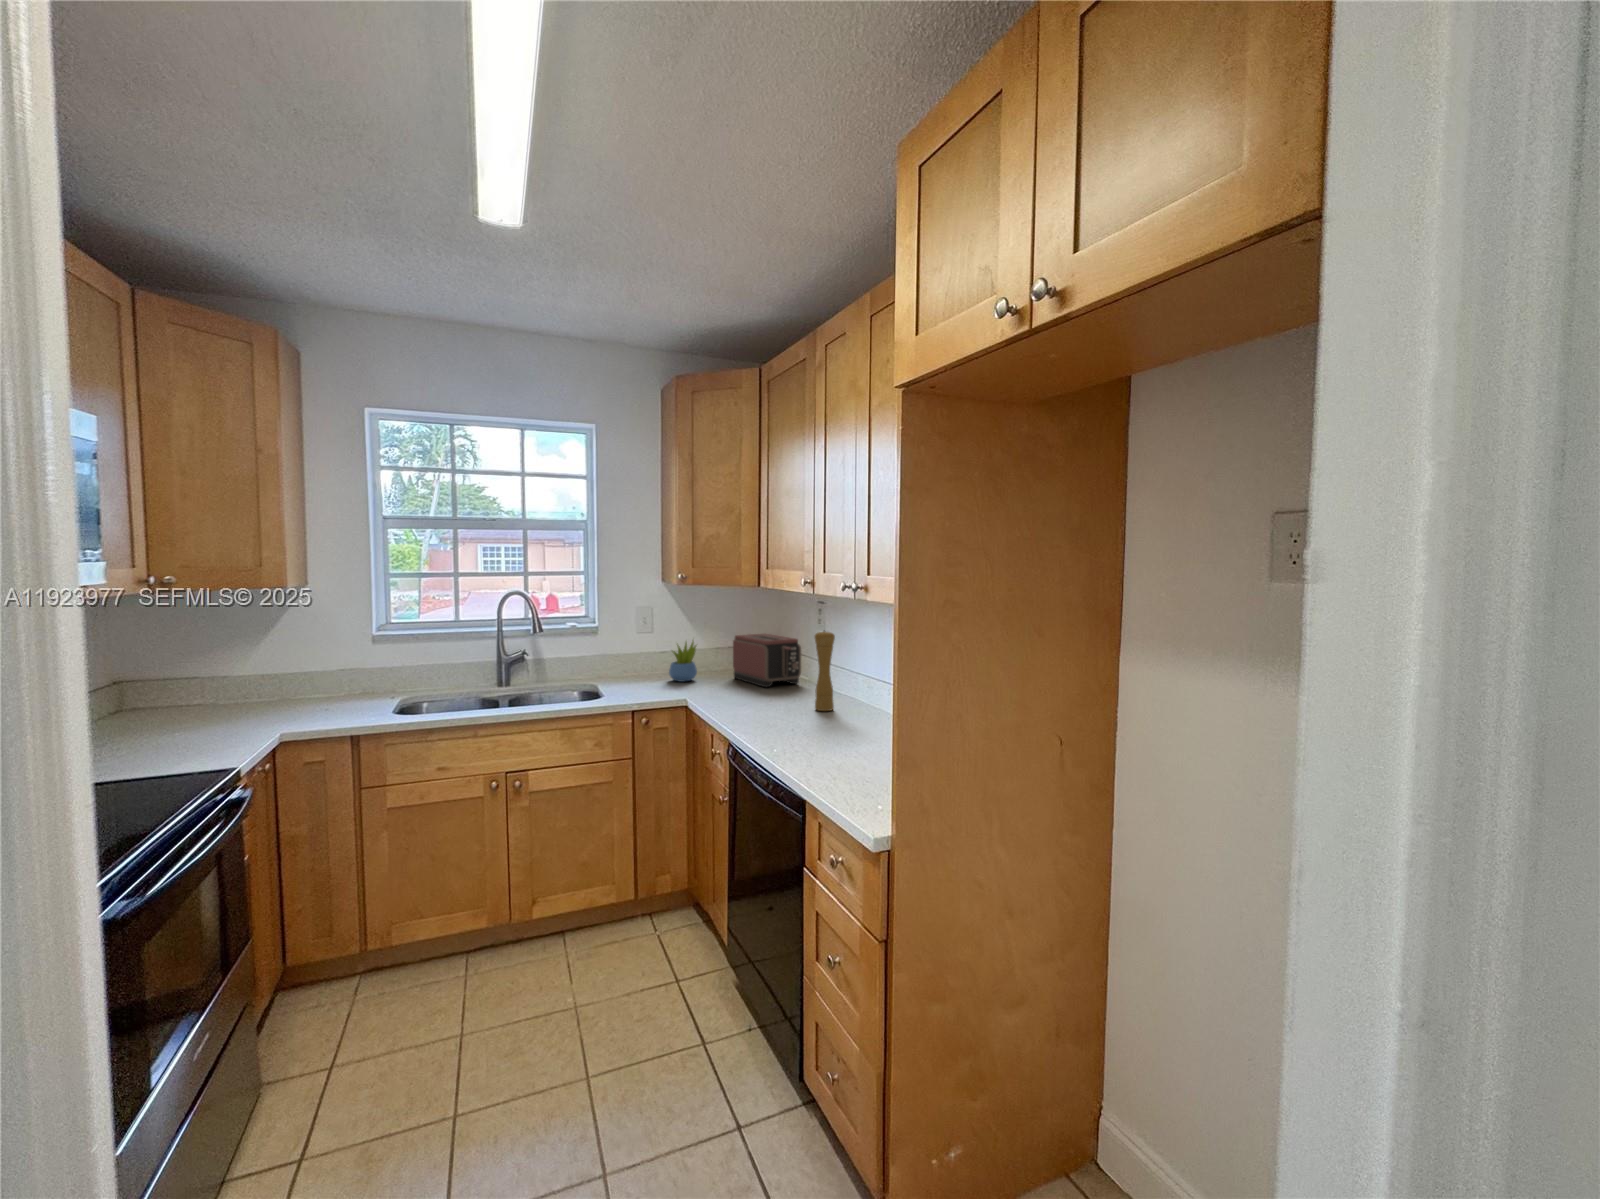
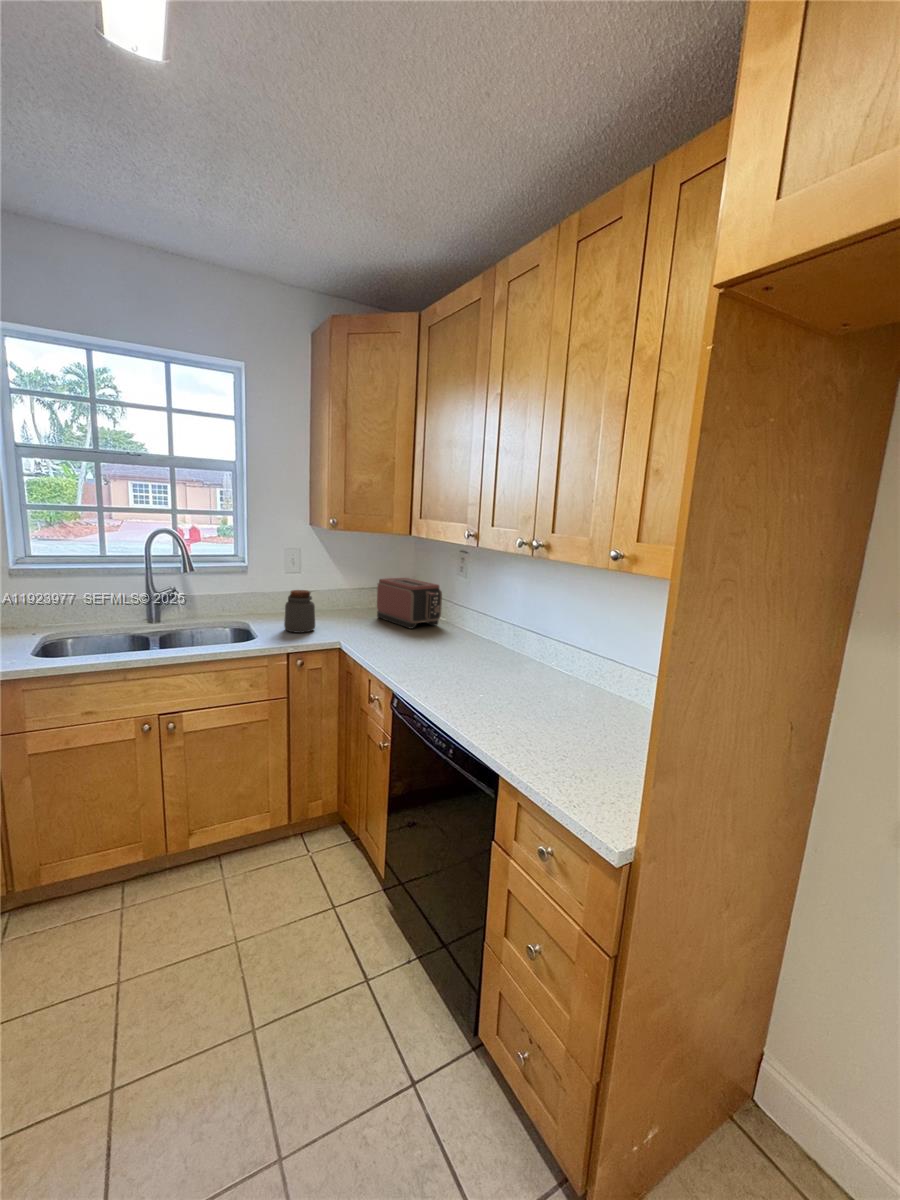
pepper mill: present [815,631,835,711] -> none [466,582,488,658]
succulent plant: present [669,641,697,682] -> none [318,579,346,620]
jar: none [631,648,664,693] -> present [284,590,315,633]

